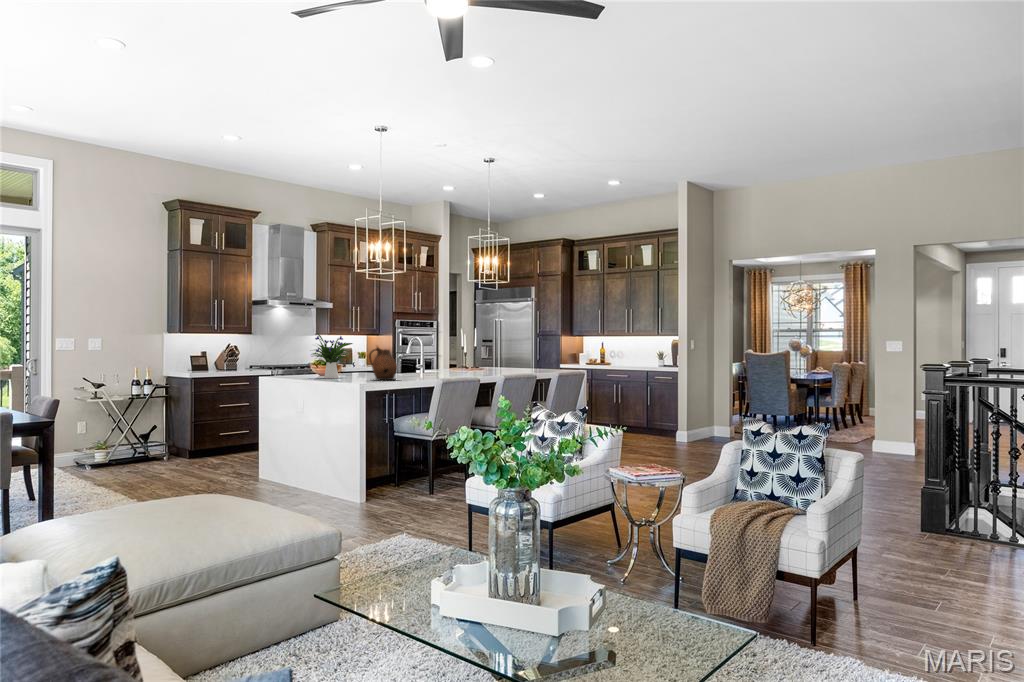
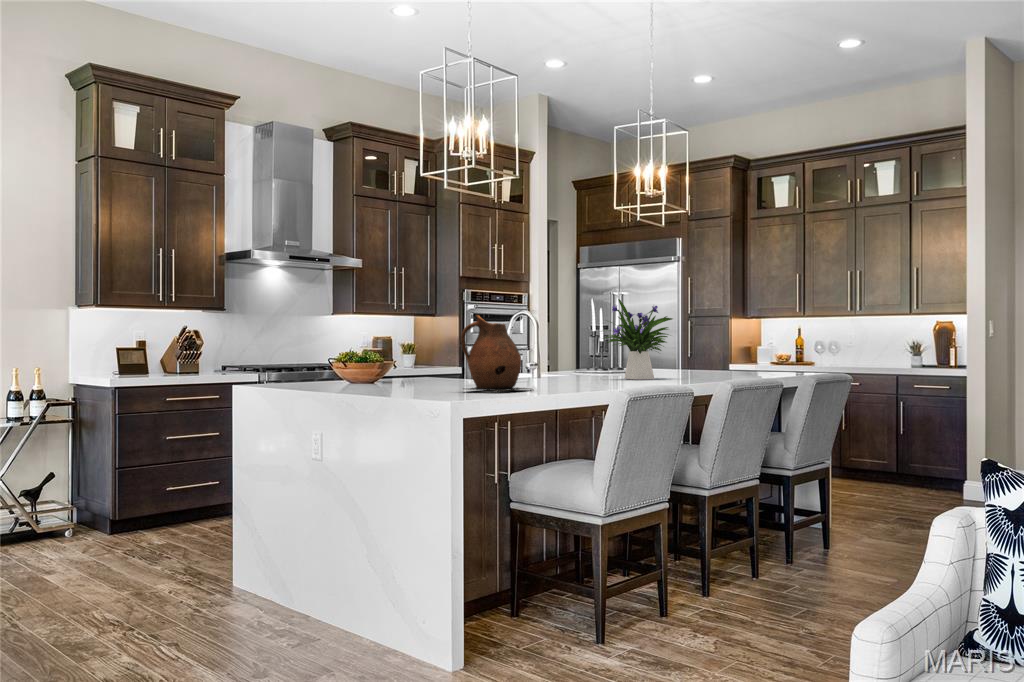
flower arrangement: present [313,333,352,378] -> present [603,299,672,379]

